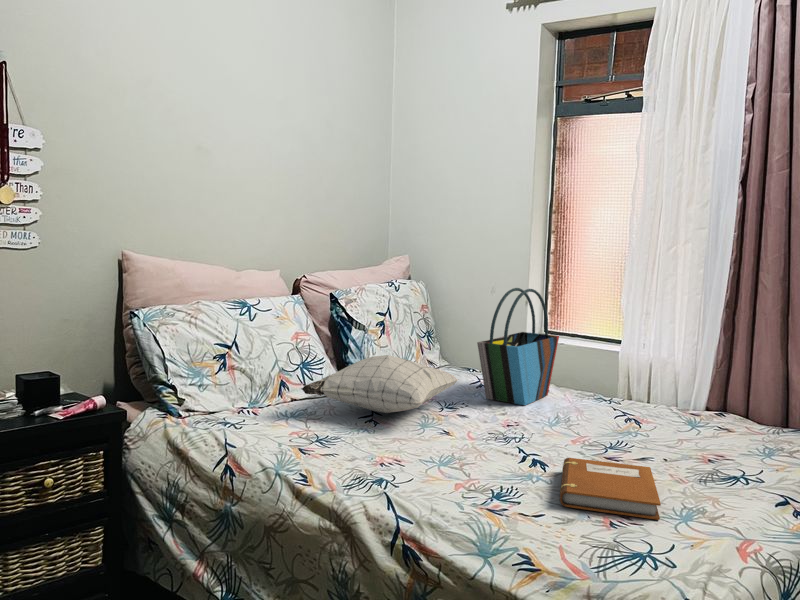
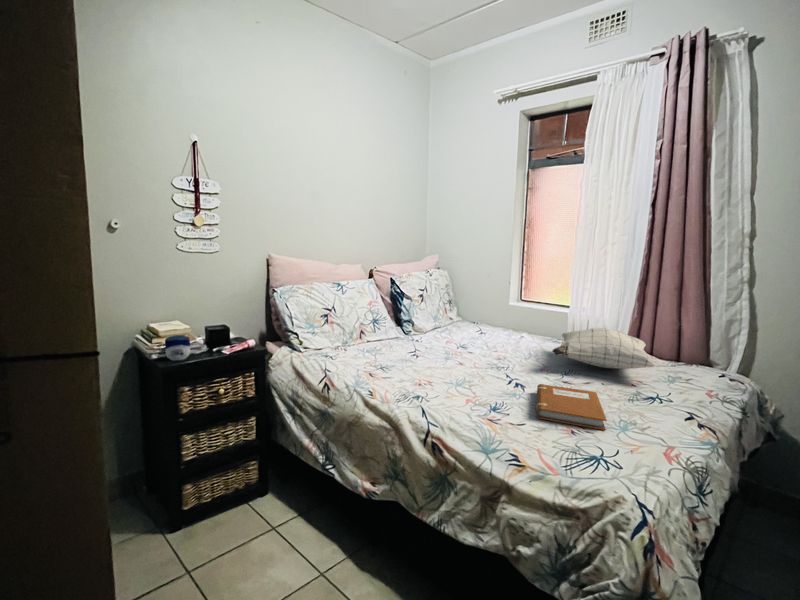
tote bag: present [477,288,559,405] -> none [480,274,532,347]
pillow: present [301,355,458,413] -> present [552,328,656,368]

